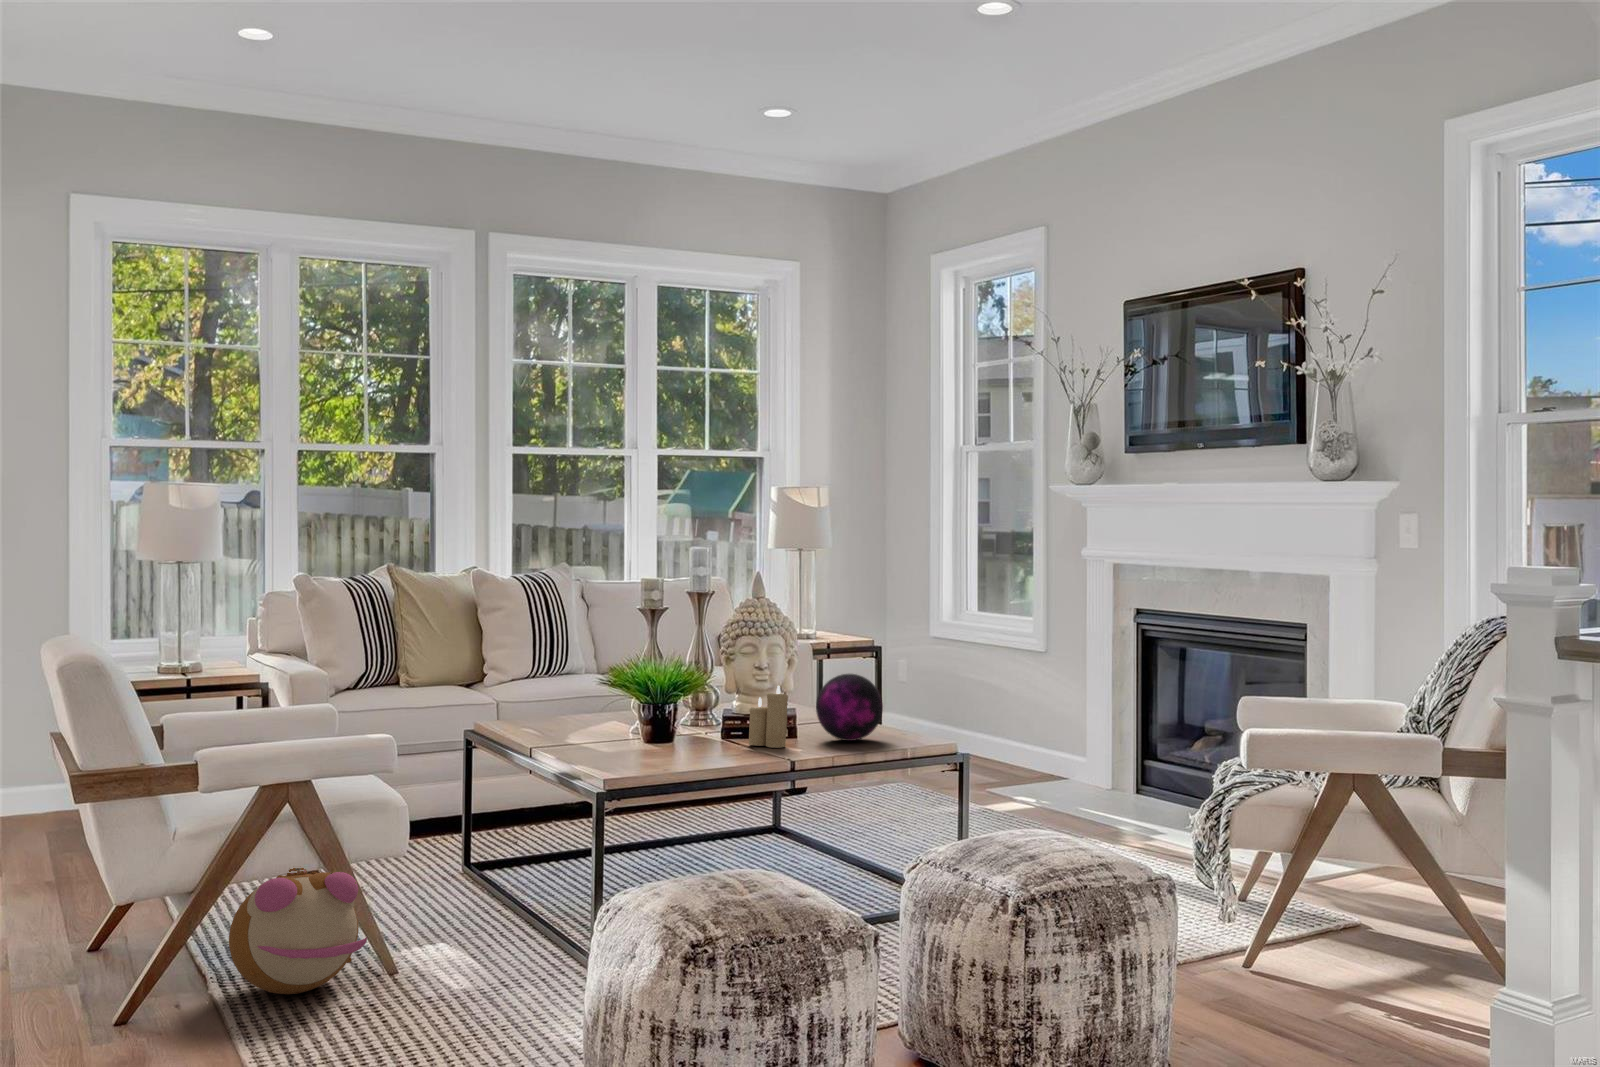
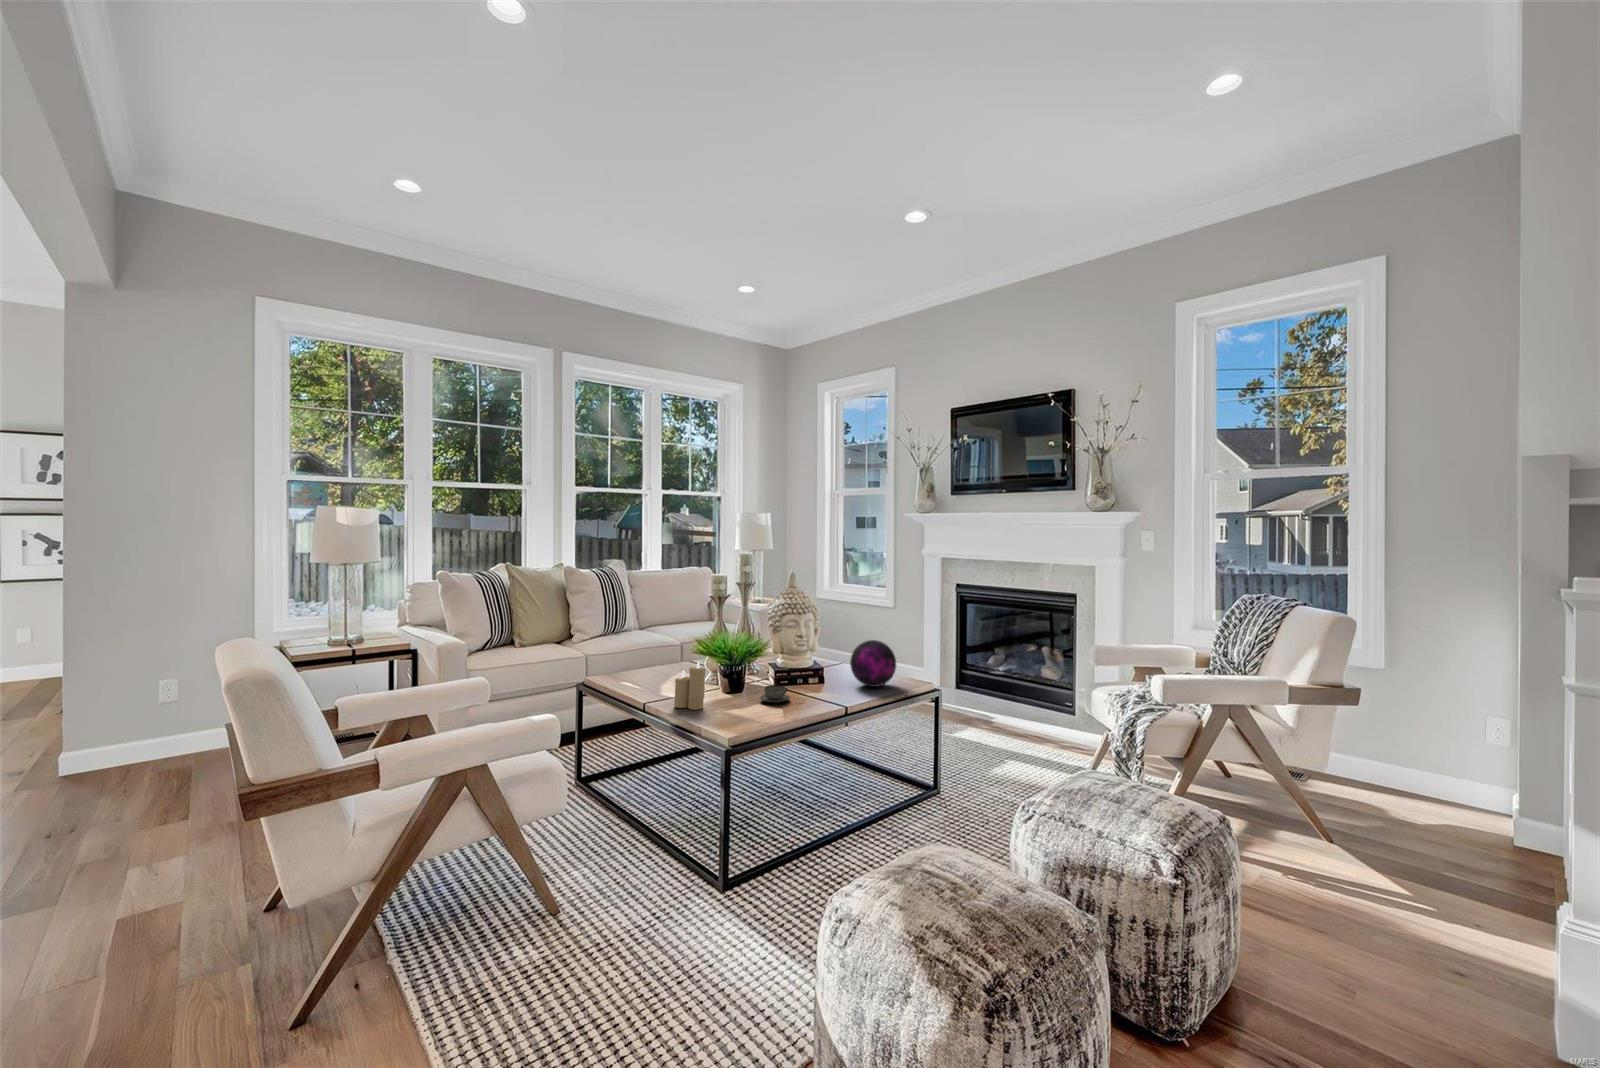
candle: present [749,686,788,748] -> present [674,661,706,710]
teacup: none [672,729,714,750] -> present [760,685,790,703]
plush toy: present [229,868,367,994] -> none [405,847,544,980]

